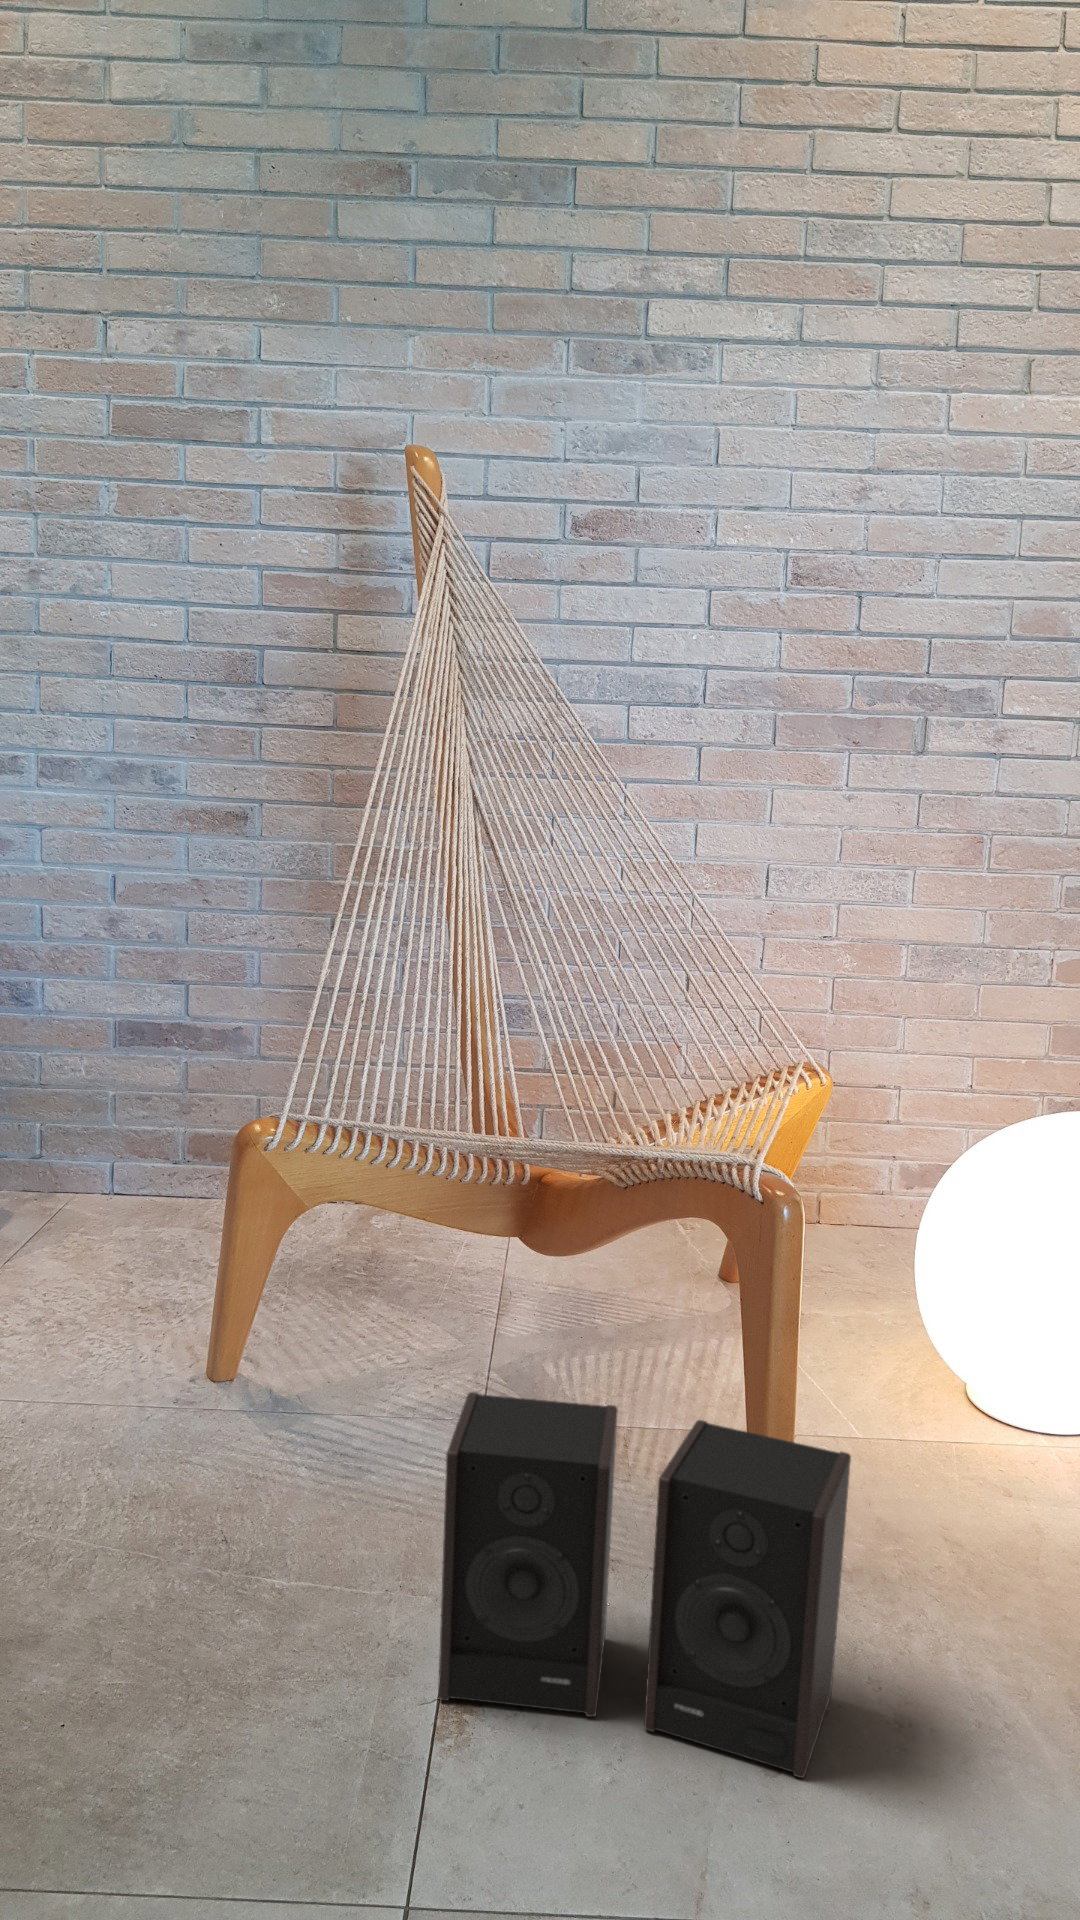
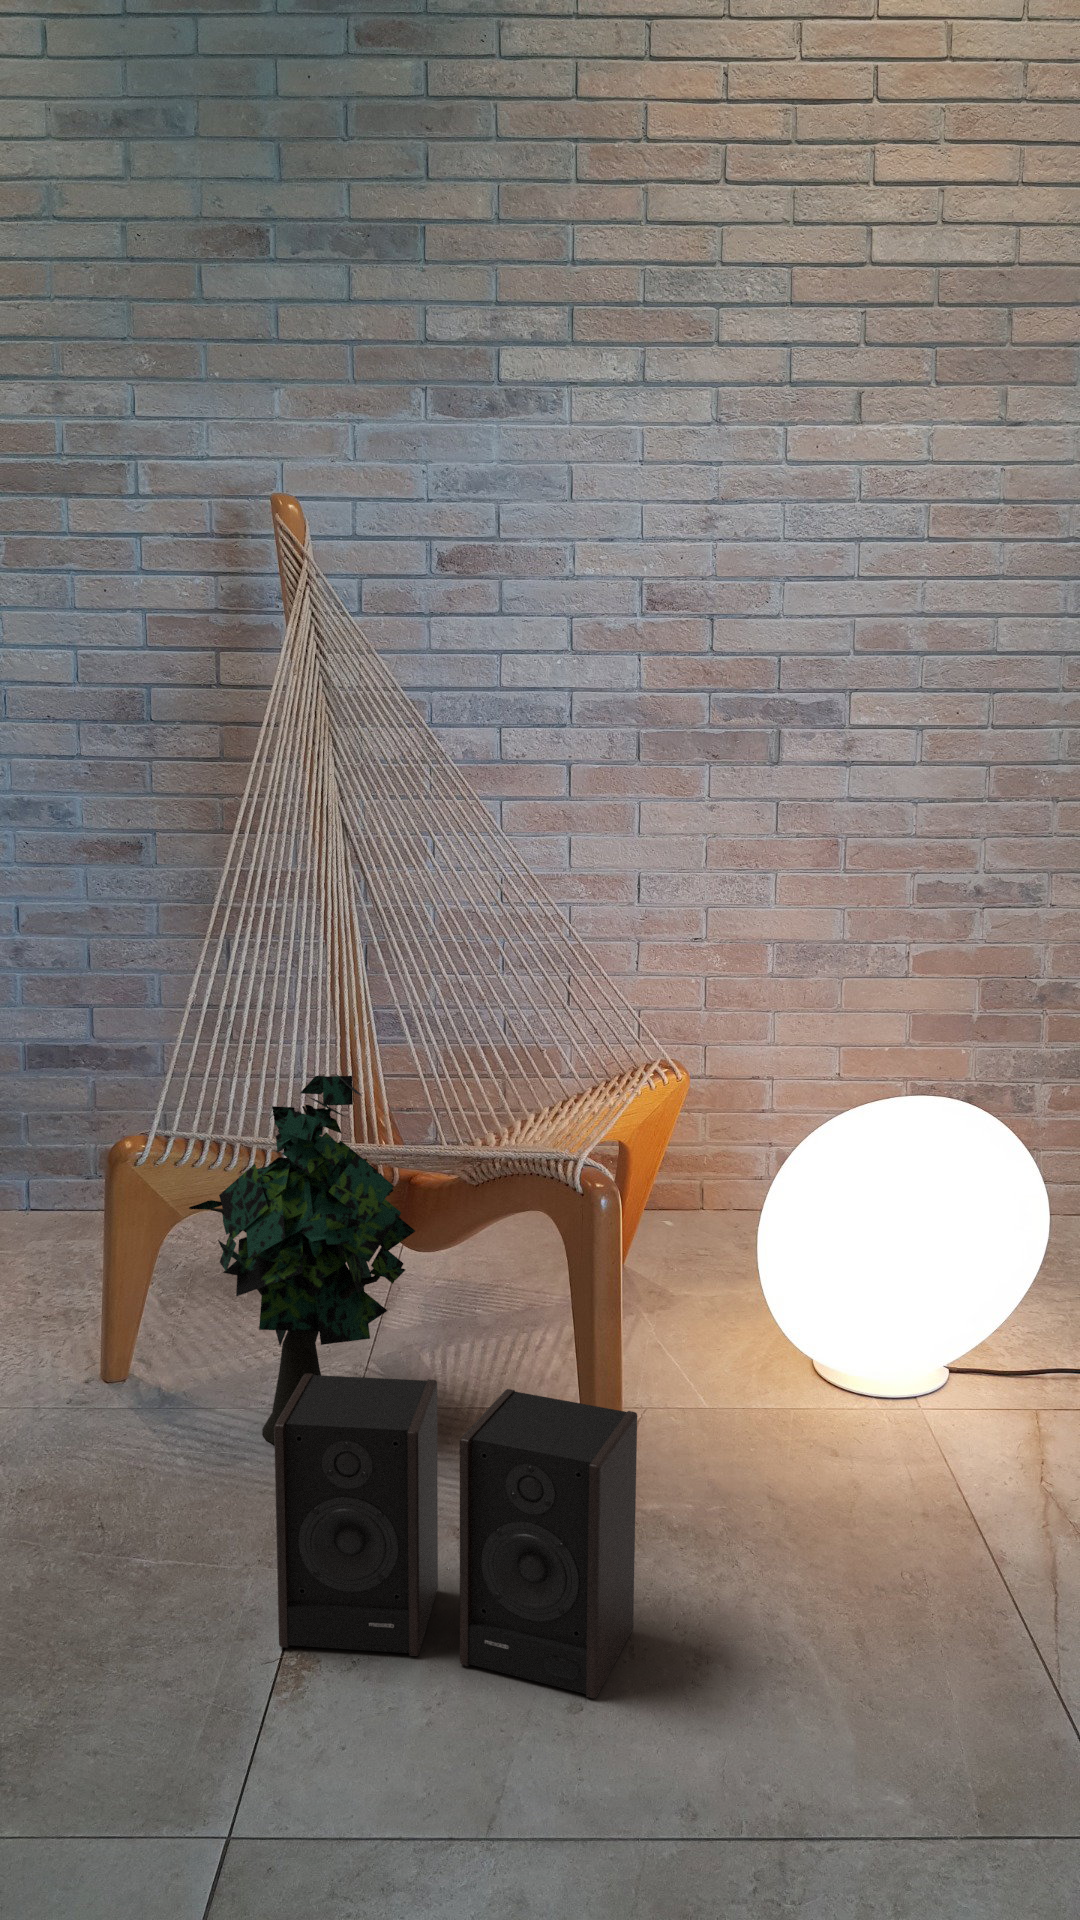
decorative plant: none [317,1061,559,1465] -> present [189,1074,415,1444]

